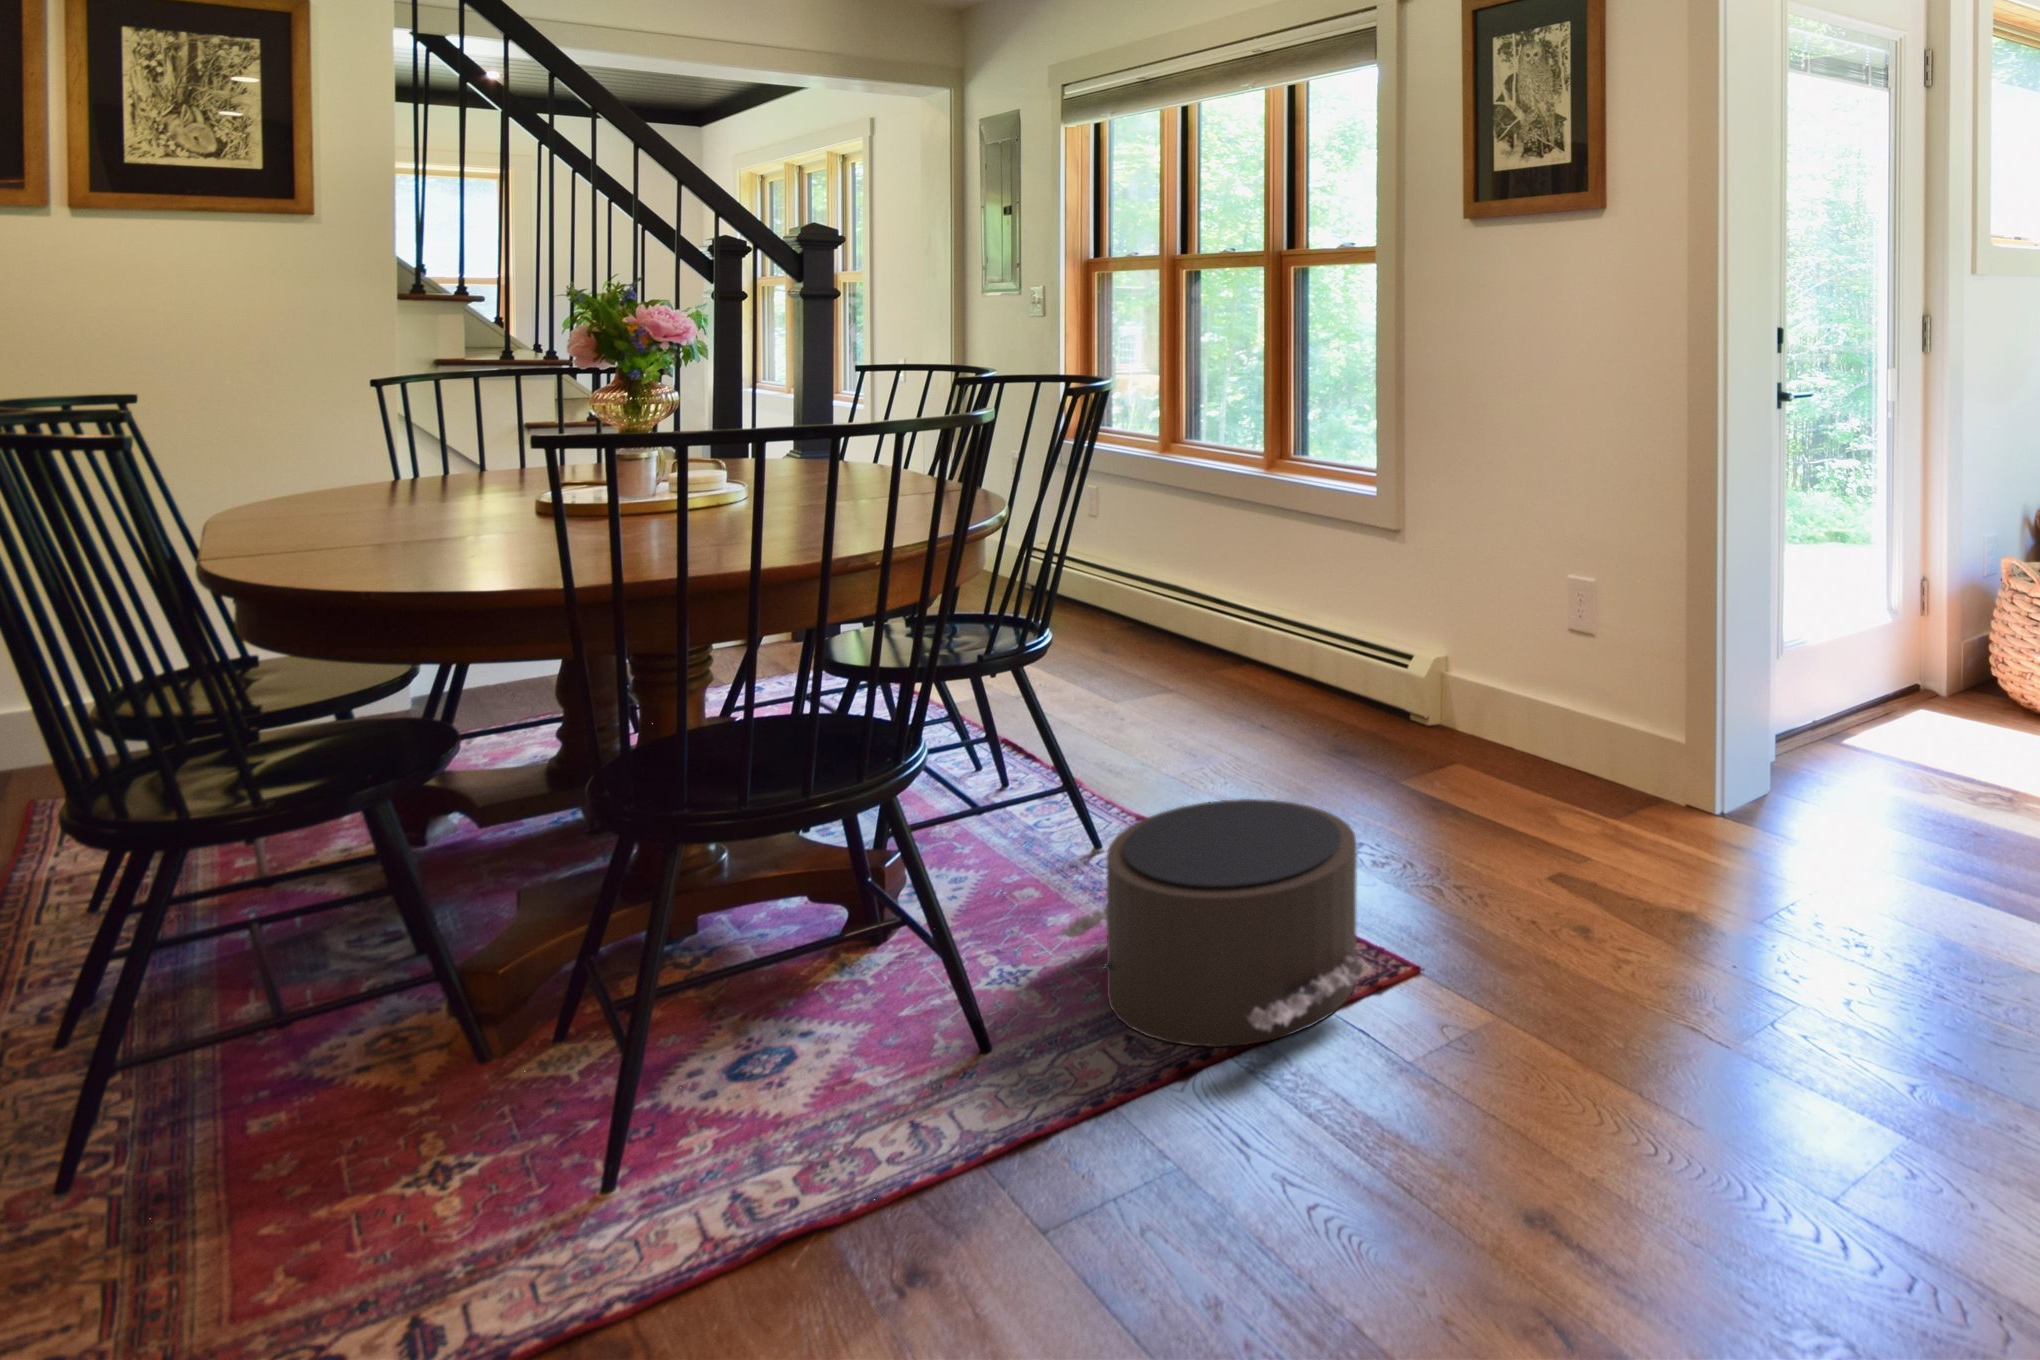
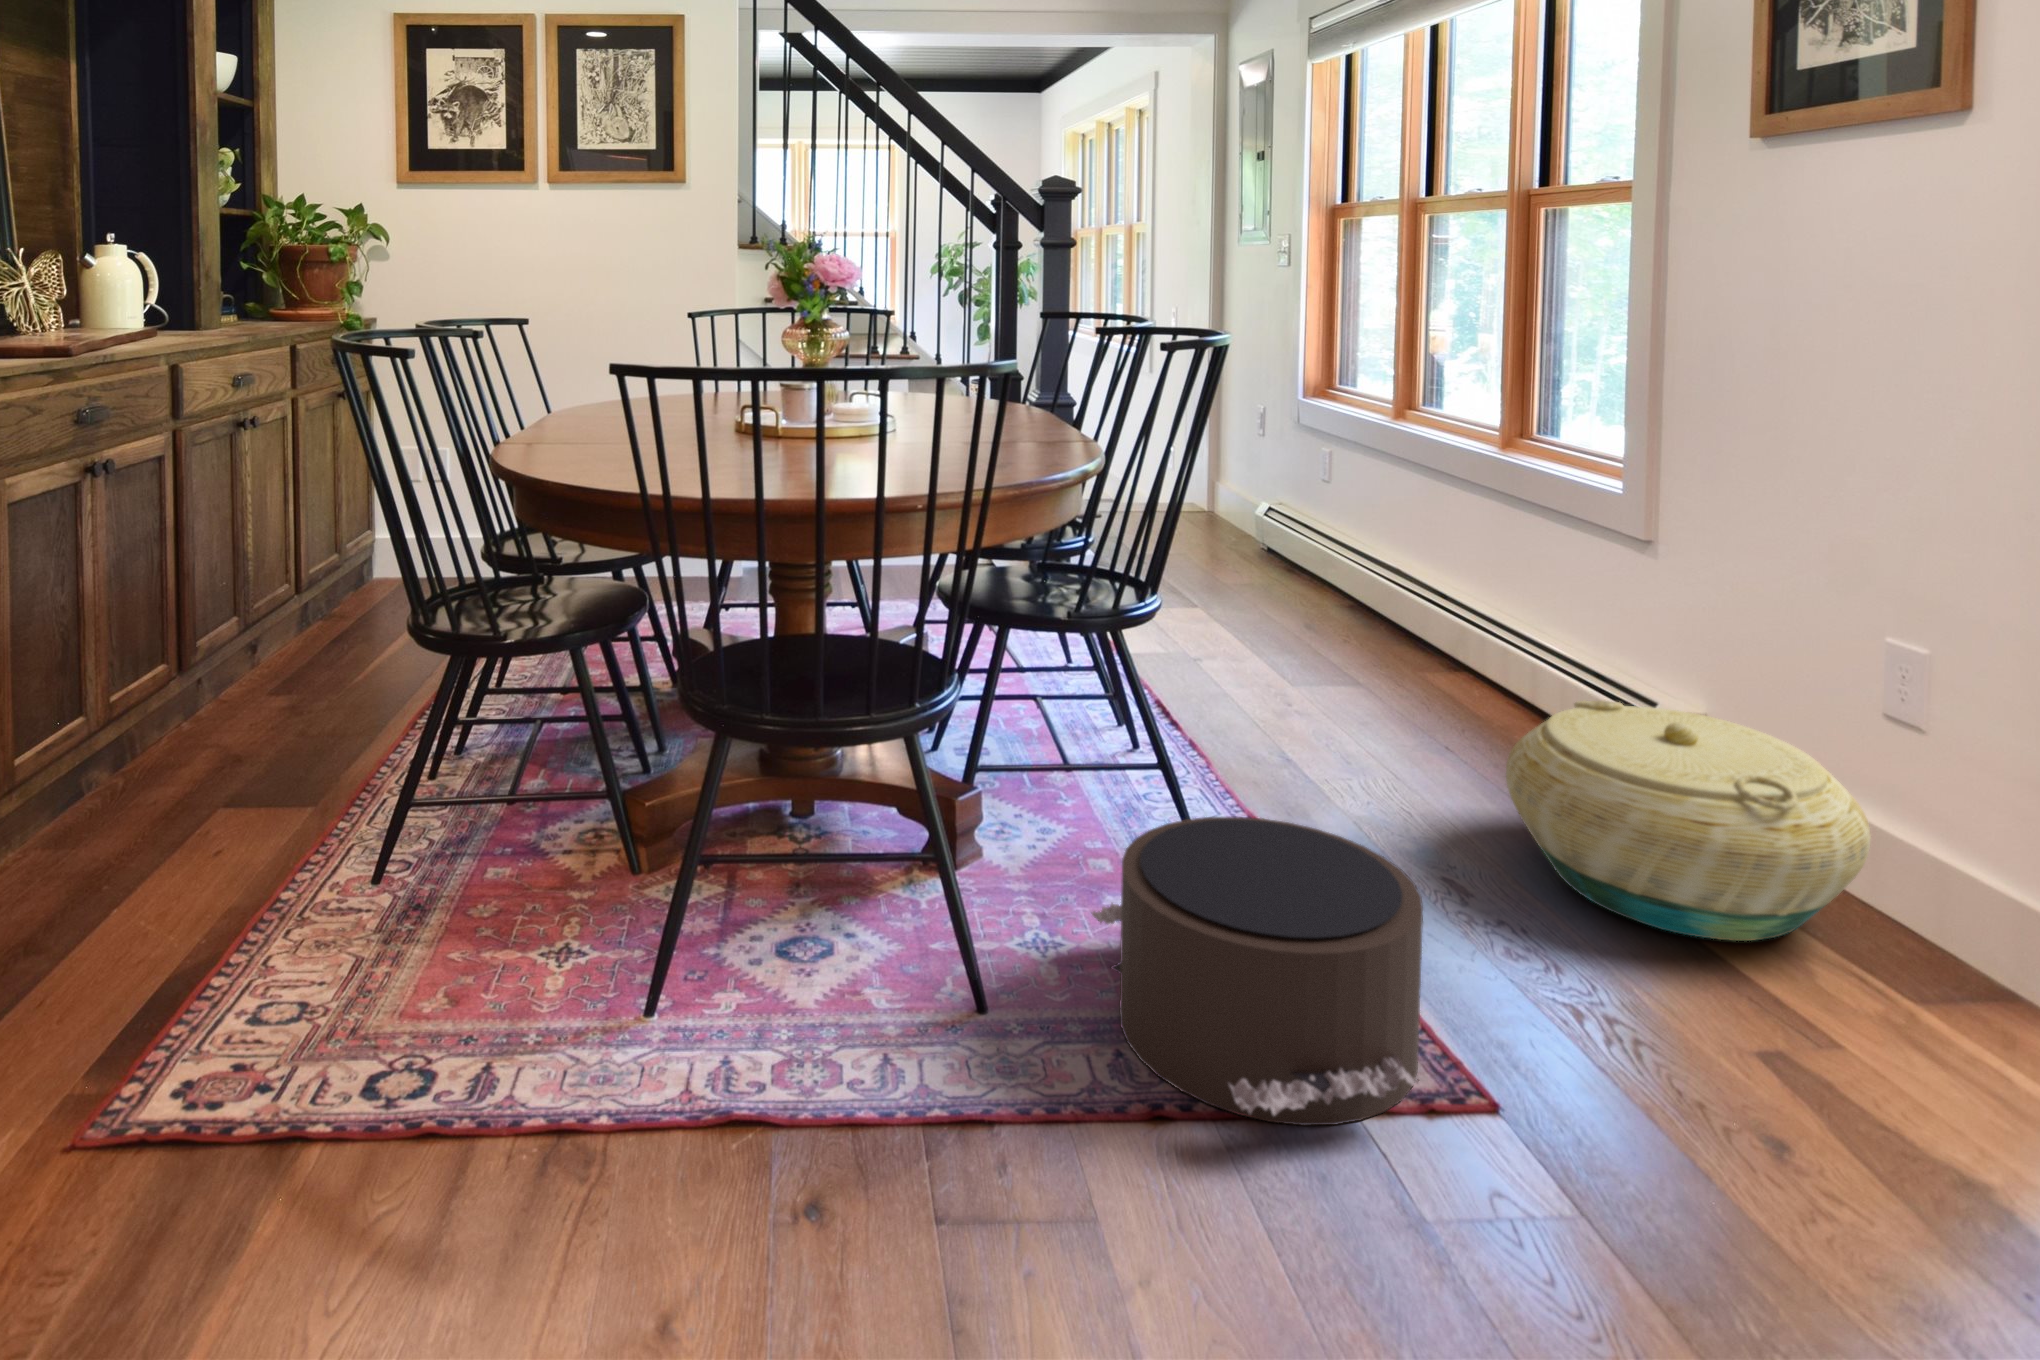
basket: none [1344,655,1578,818] -> present [1506,701,1871,941]

